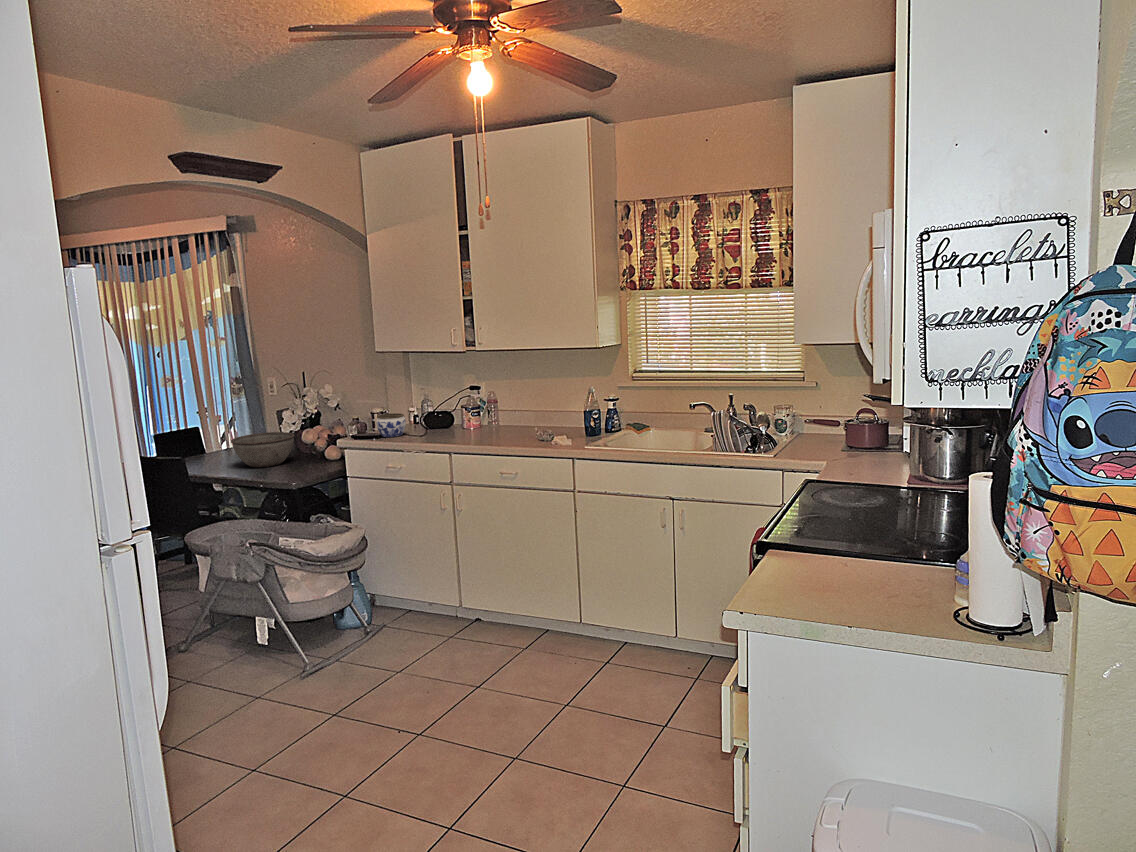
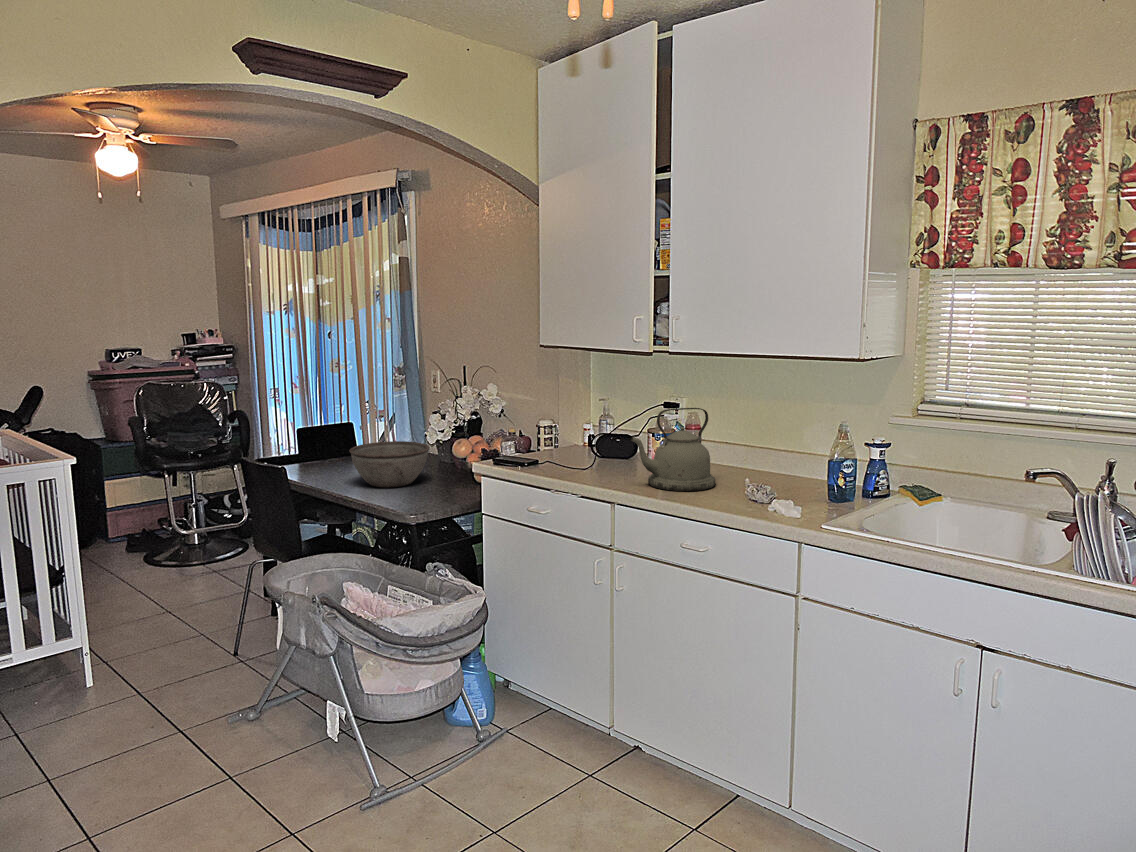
kettle: none [458,386,515,441] -> present [631,408,715,491]
jar: present [376,413,406,437] -> none [524,432,564,467]

